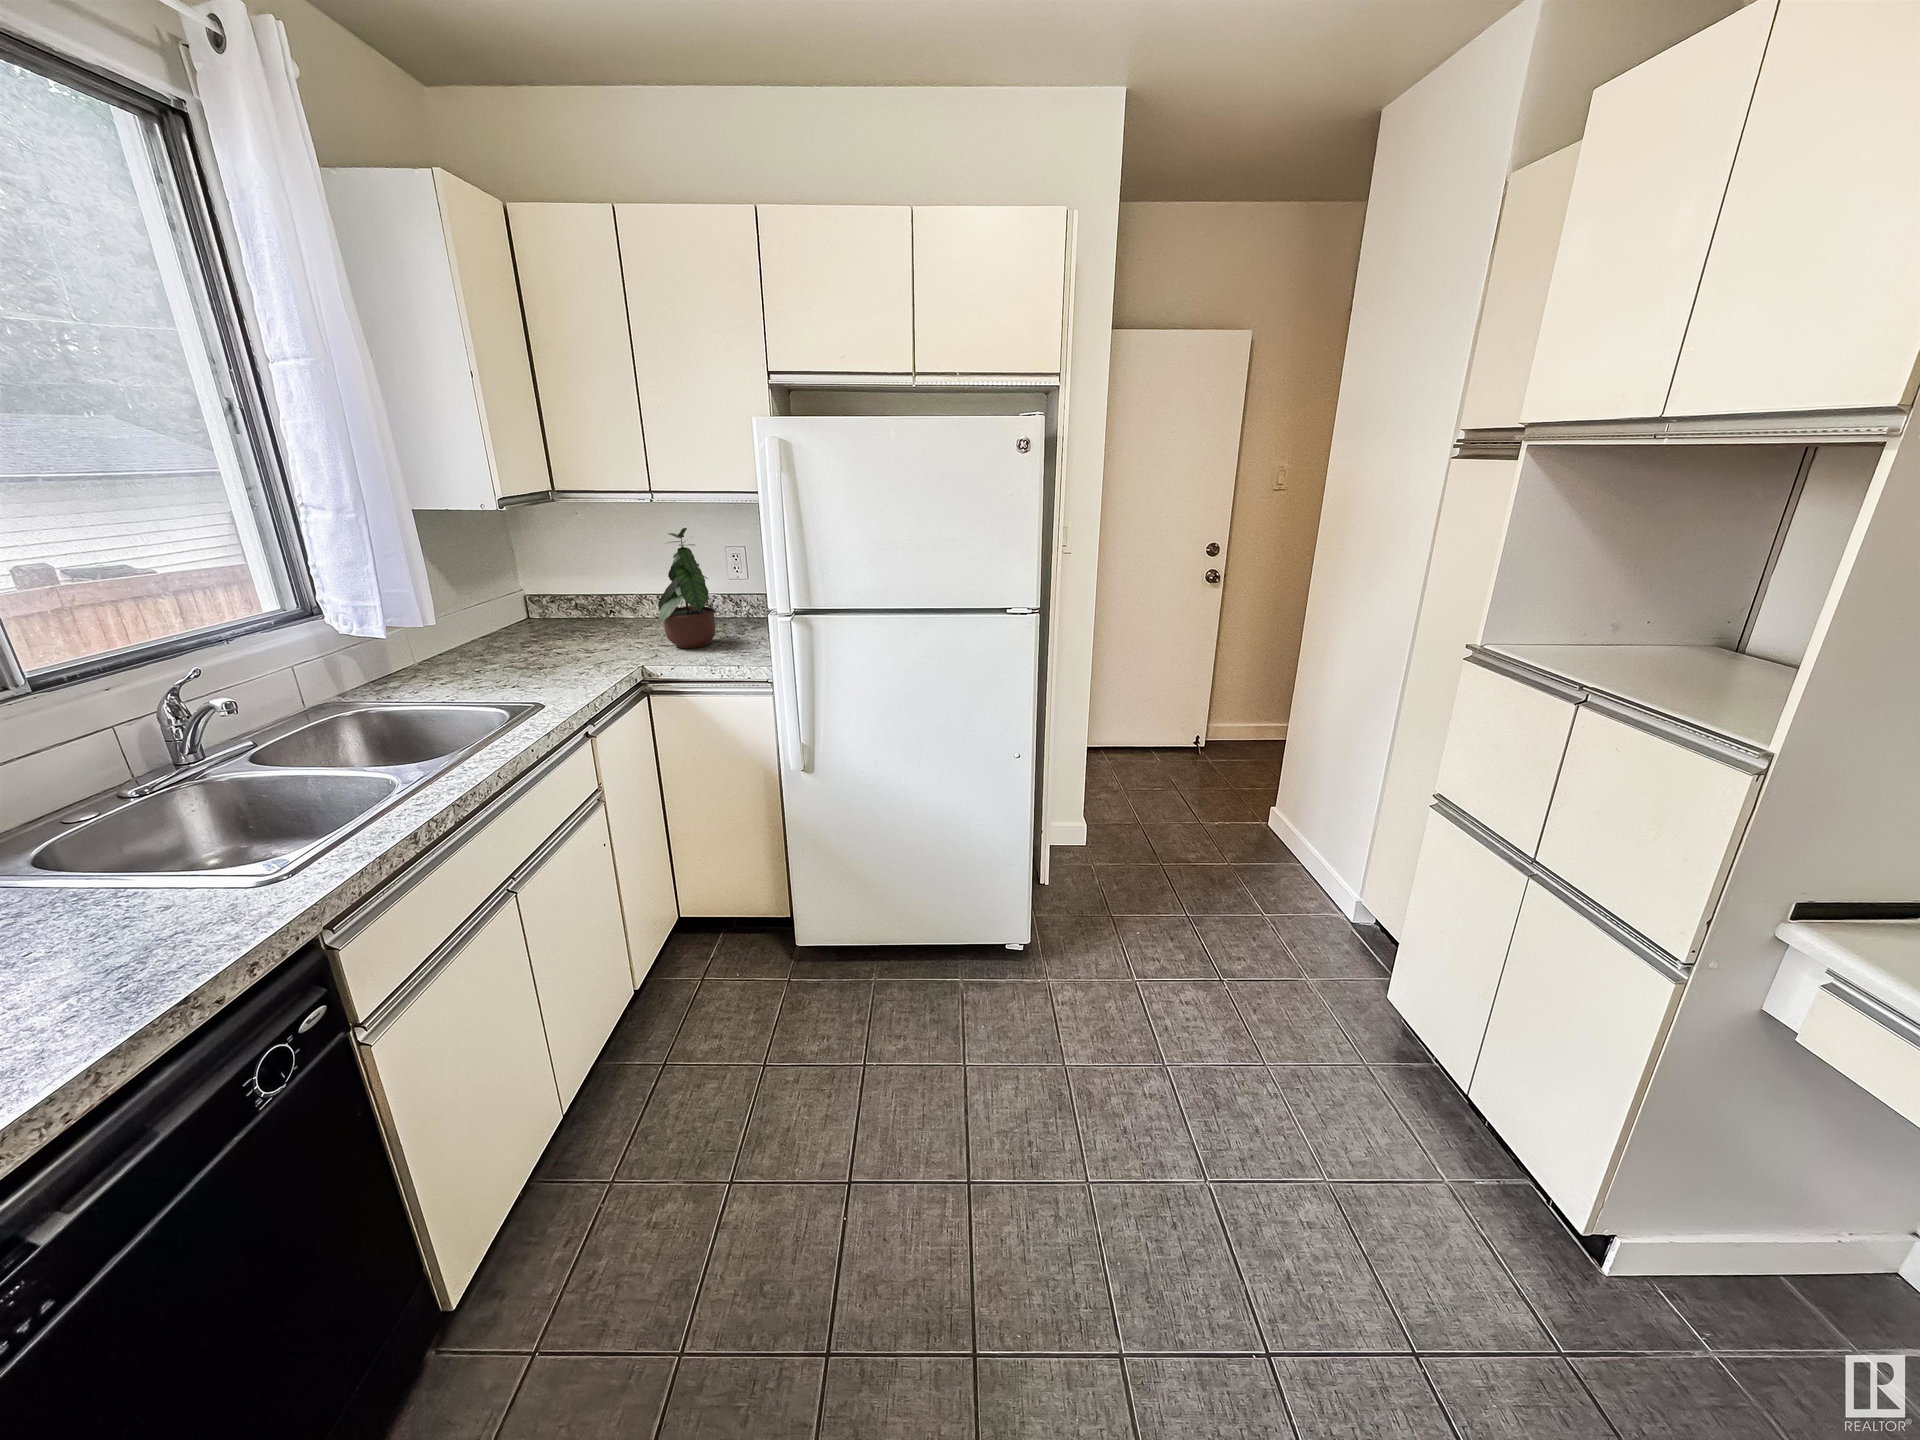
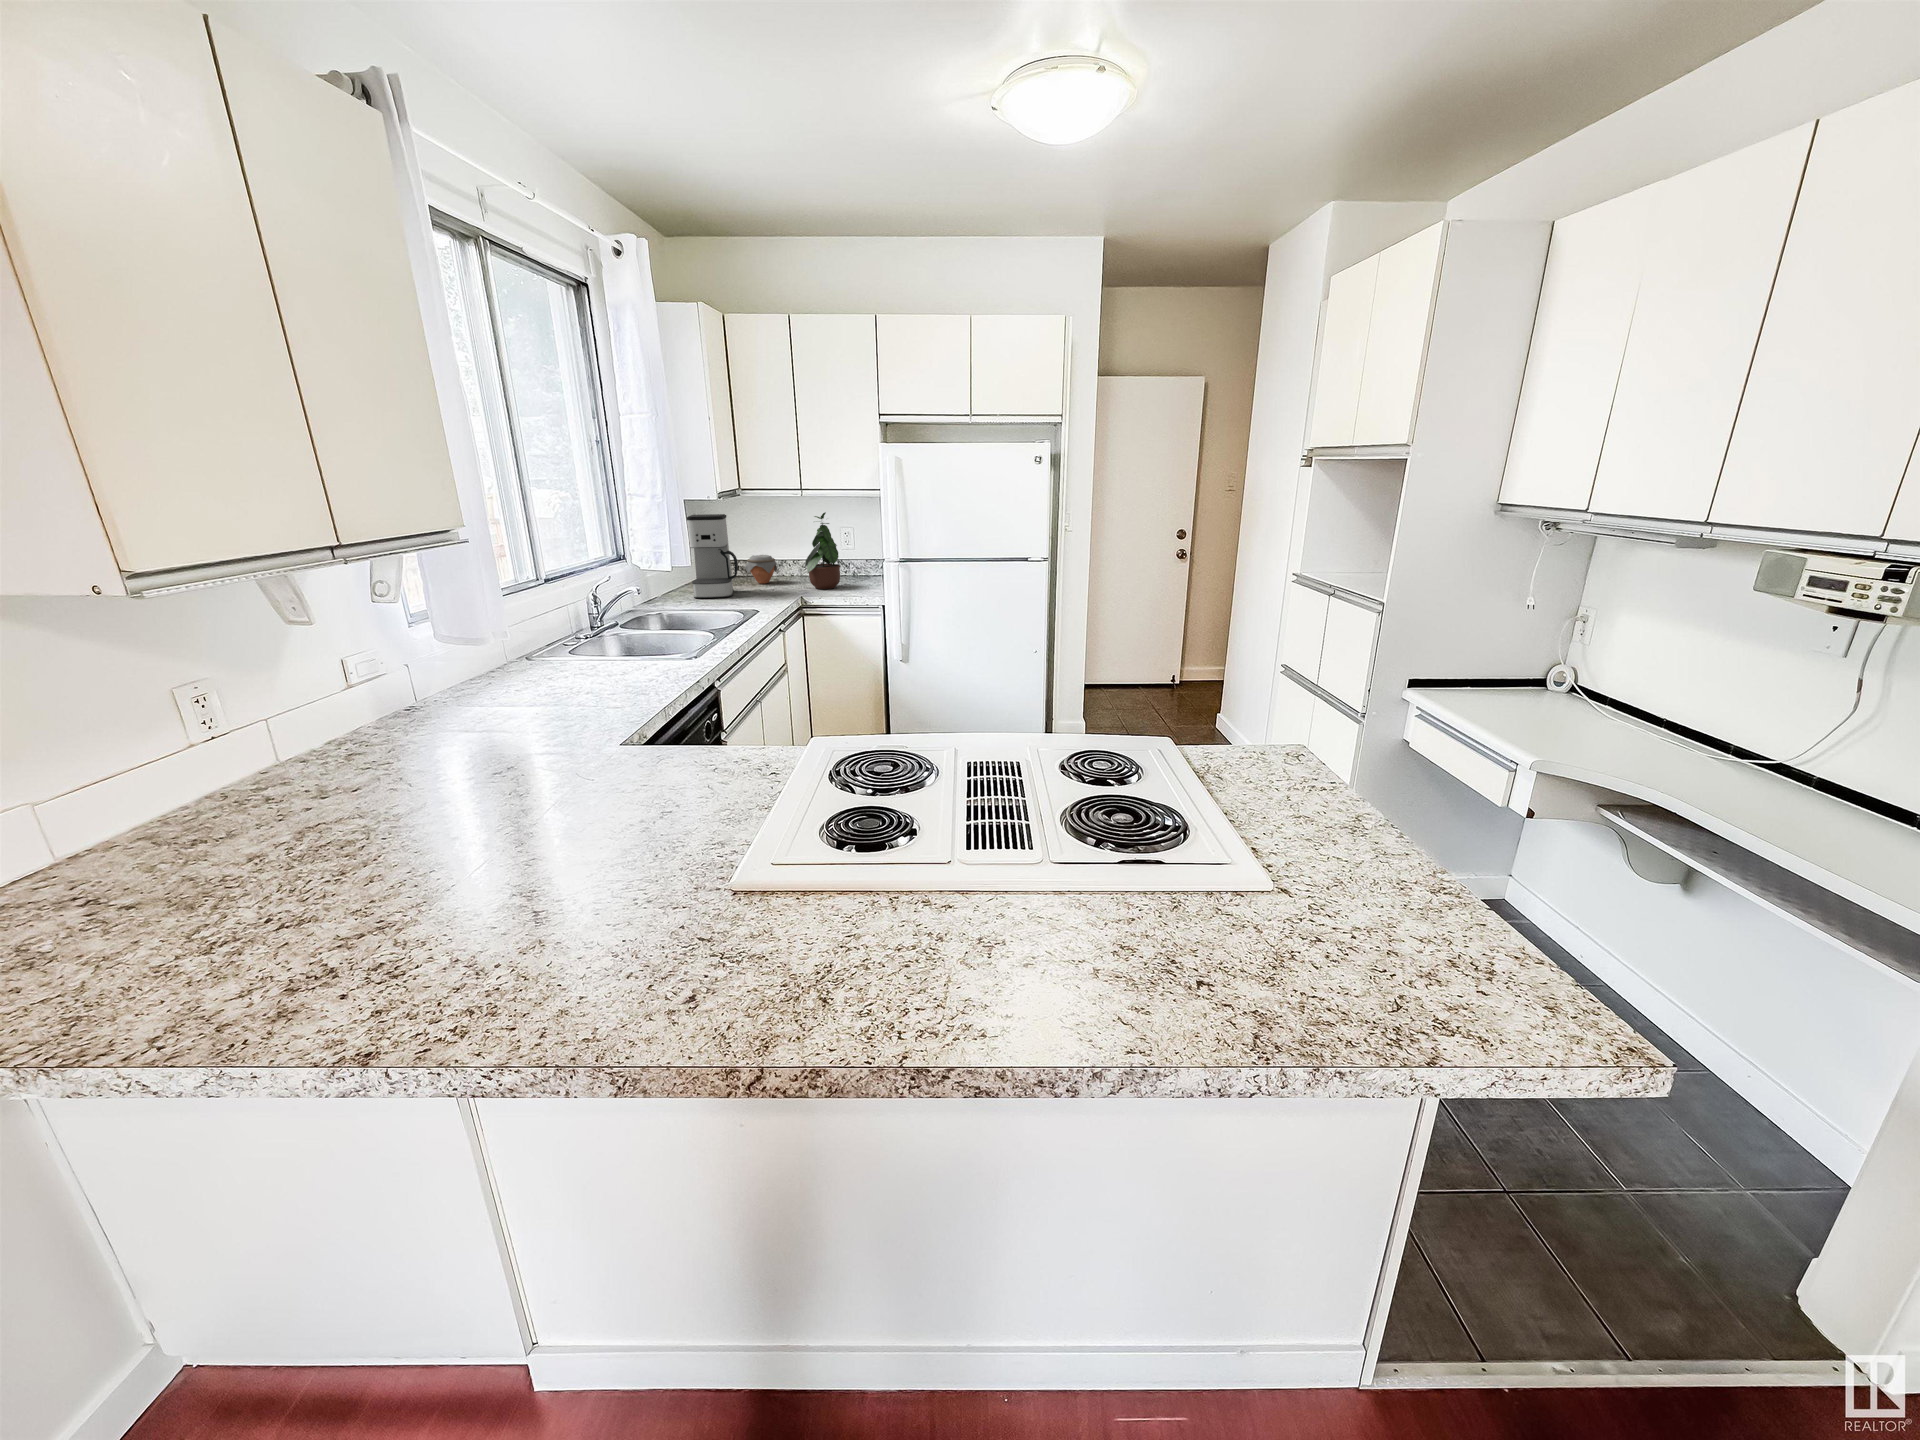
coffee maker: none [439,530,543,671] -> present [687,514,738,598]
jar: none [569,590,624,635] -> present [745,555,777,584]

